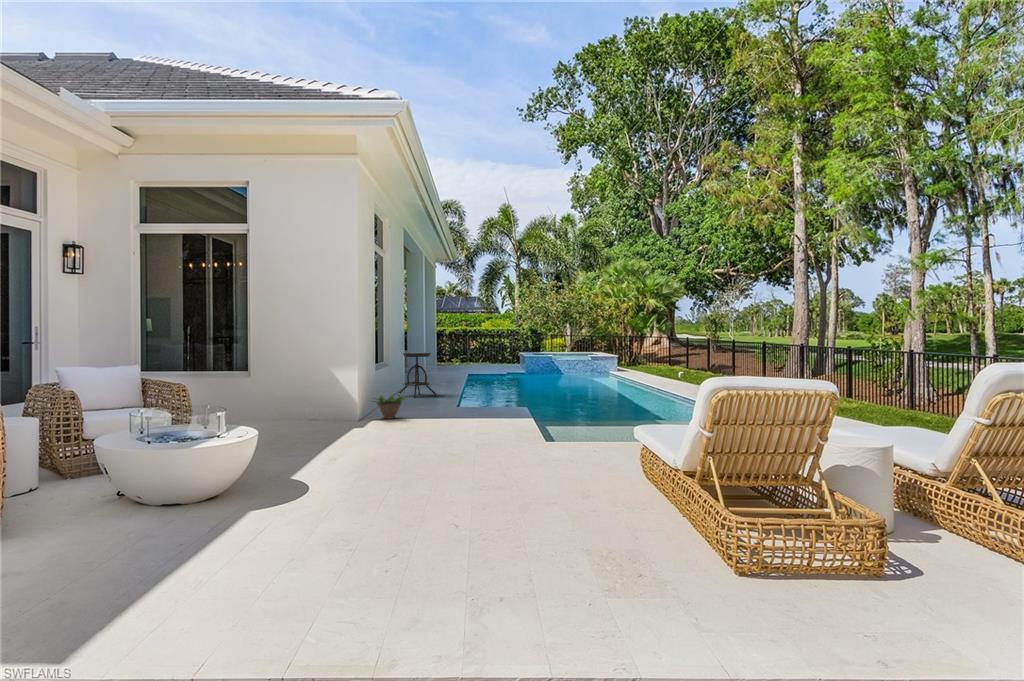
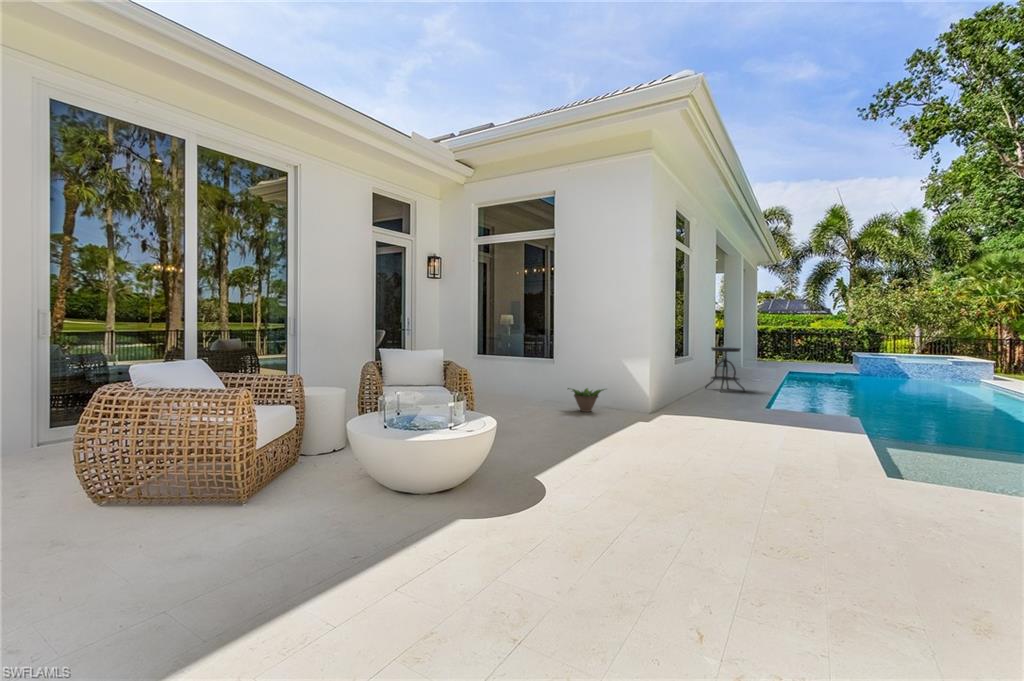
decorative plant: present [373,394,407,419] -> present [568,388,605,412]

